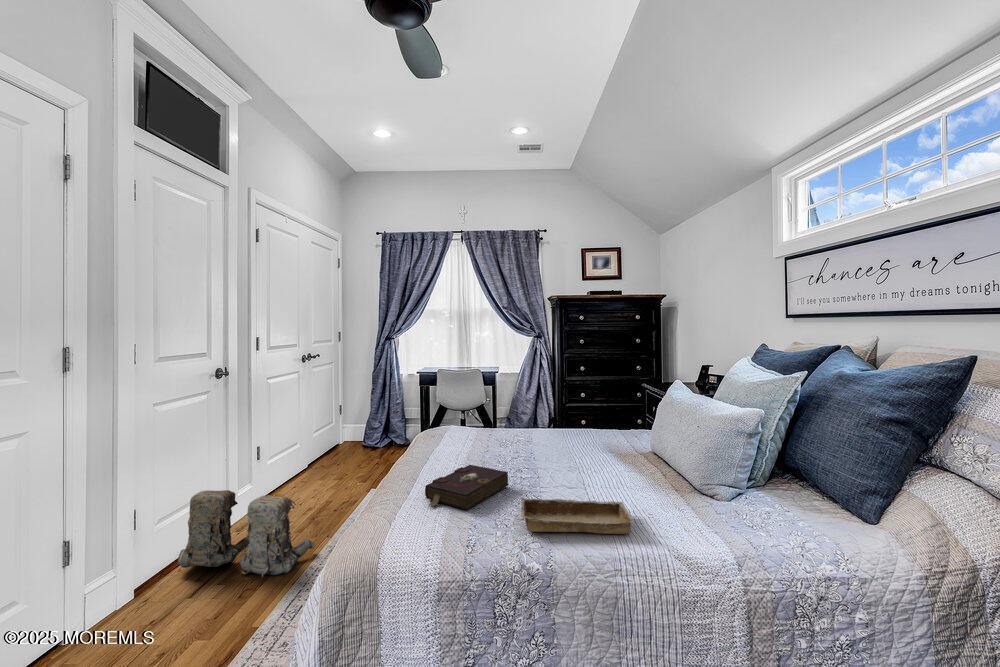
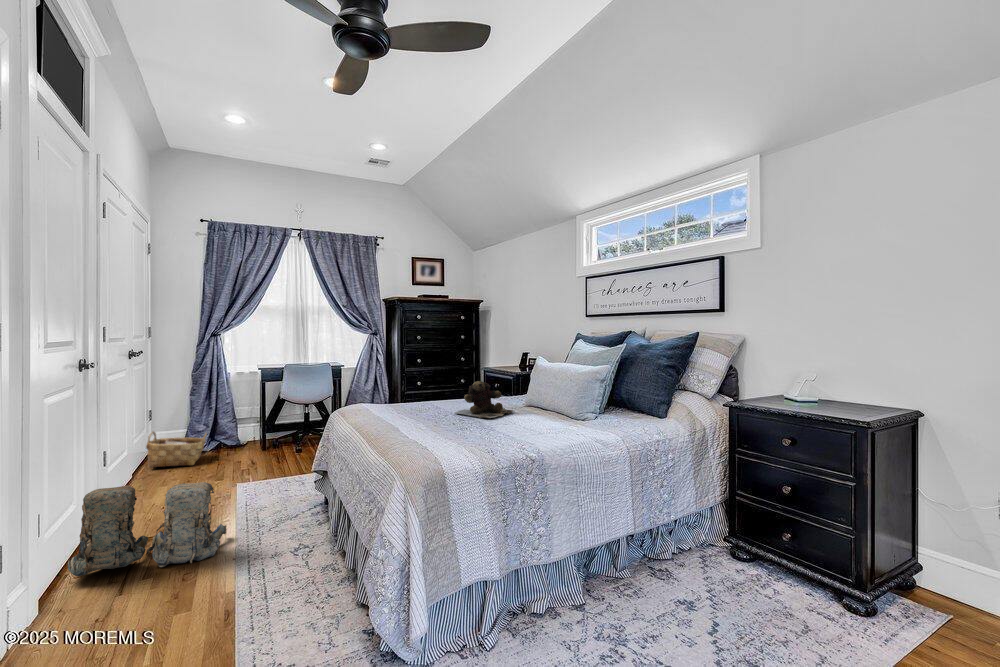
teddy bear: none [522,416,608,474] -> present [455,381,514,418]
woven basket: none [326,426,374,462] -> present [146,432,207,468]
book: present [425,465,508,510] -> none [423,416,469,441]
tray: present [521,498,634,534] -> none [497,422,573,441]

